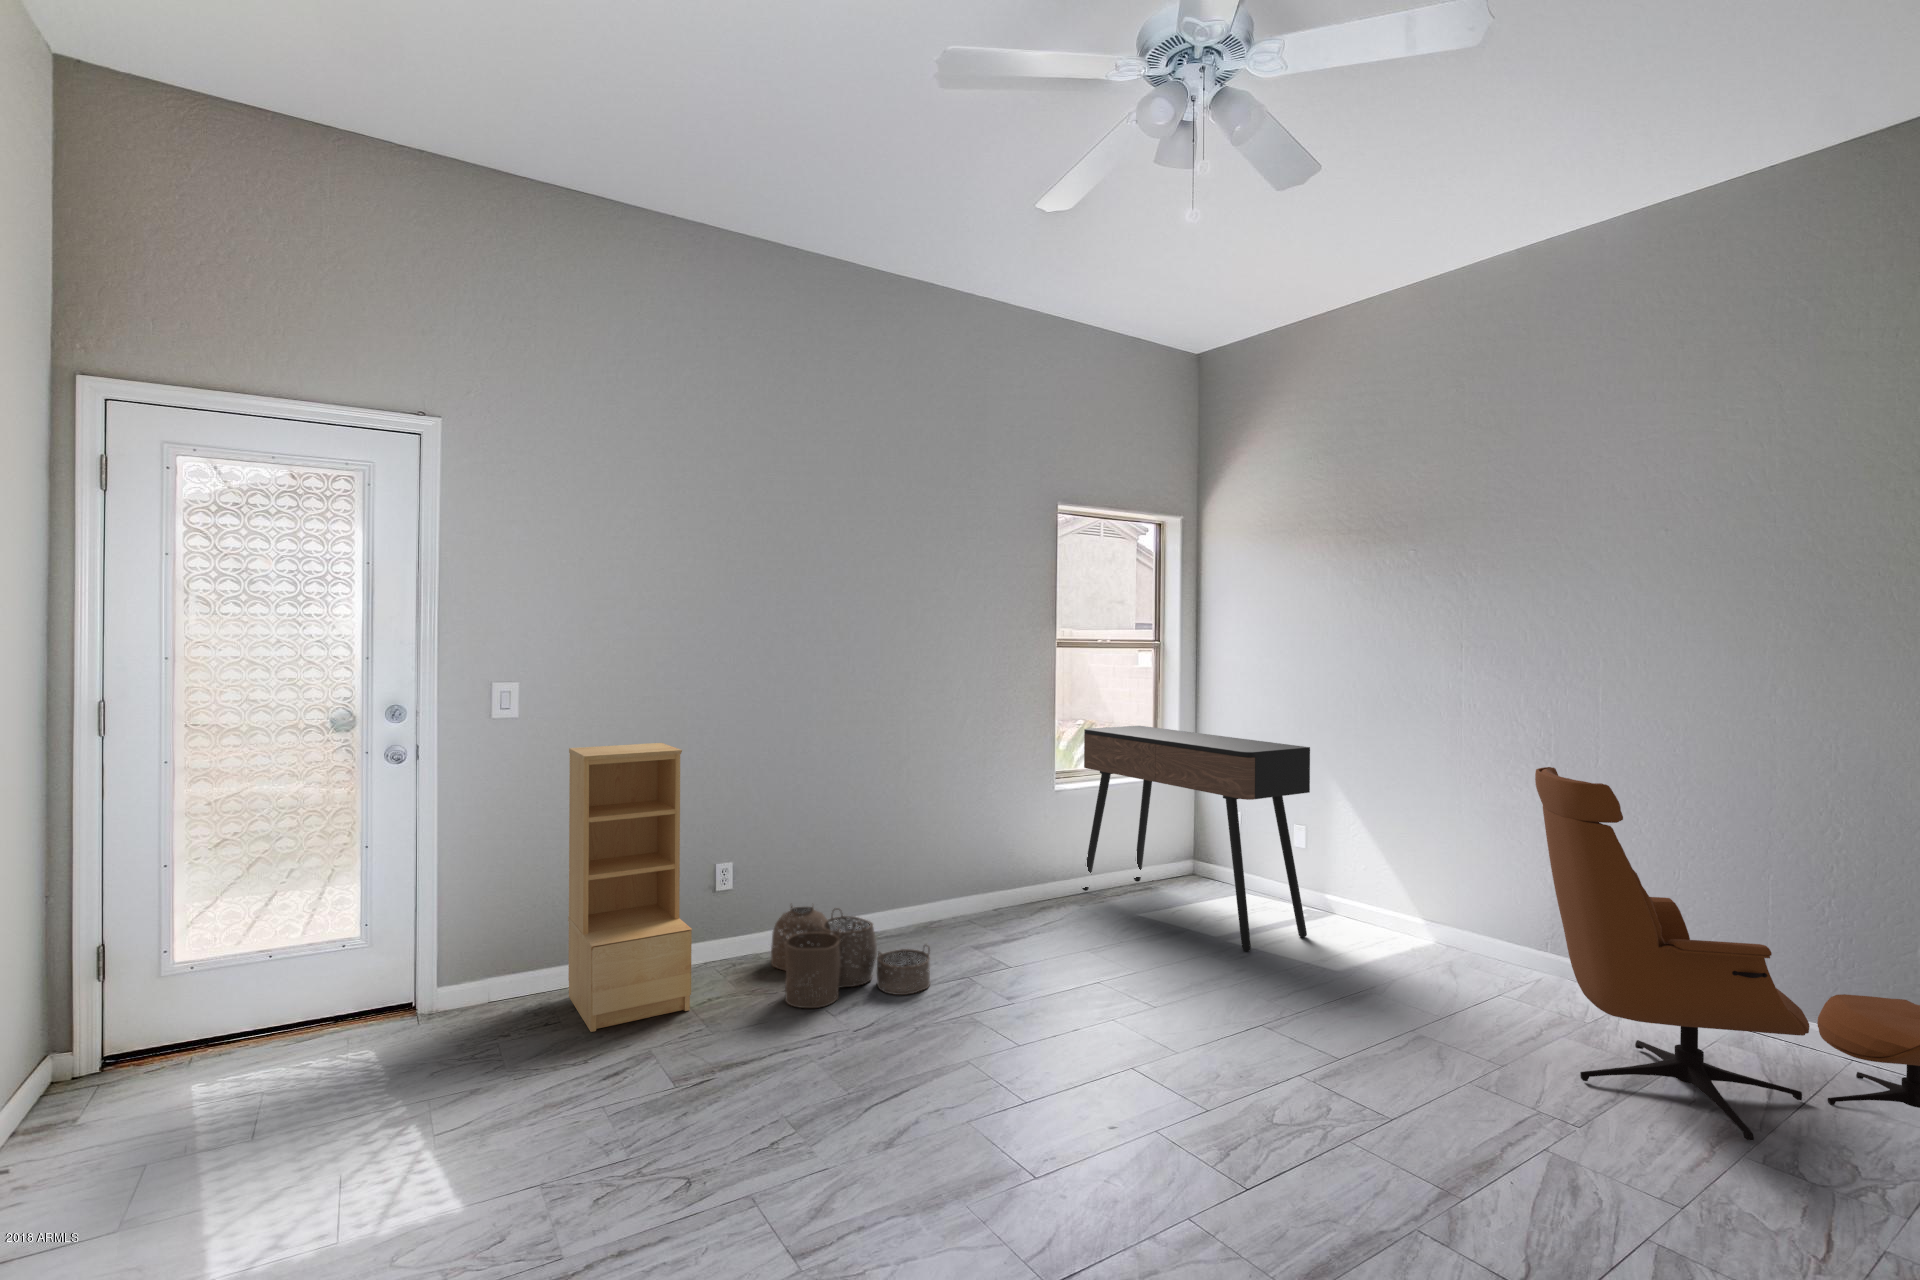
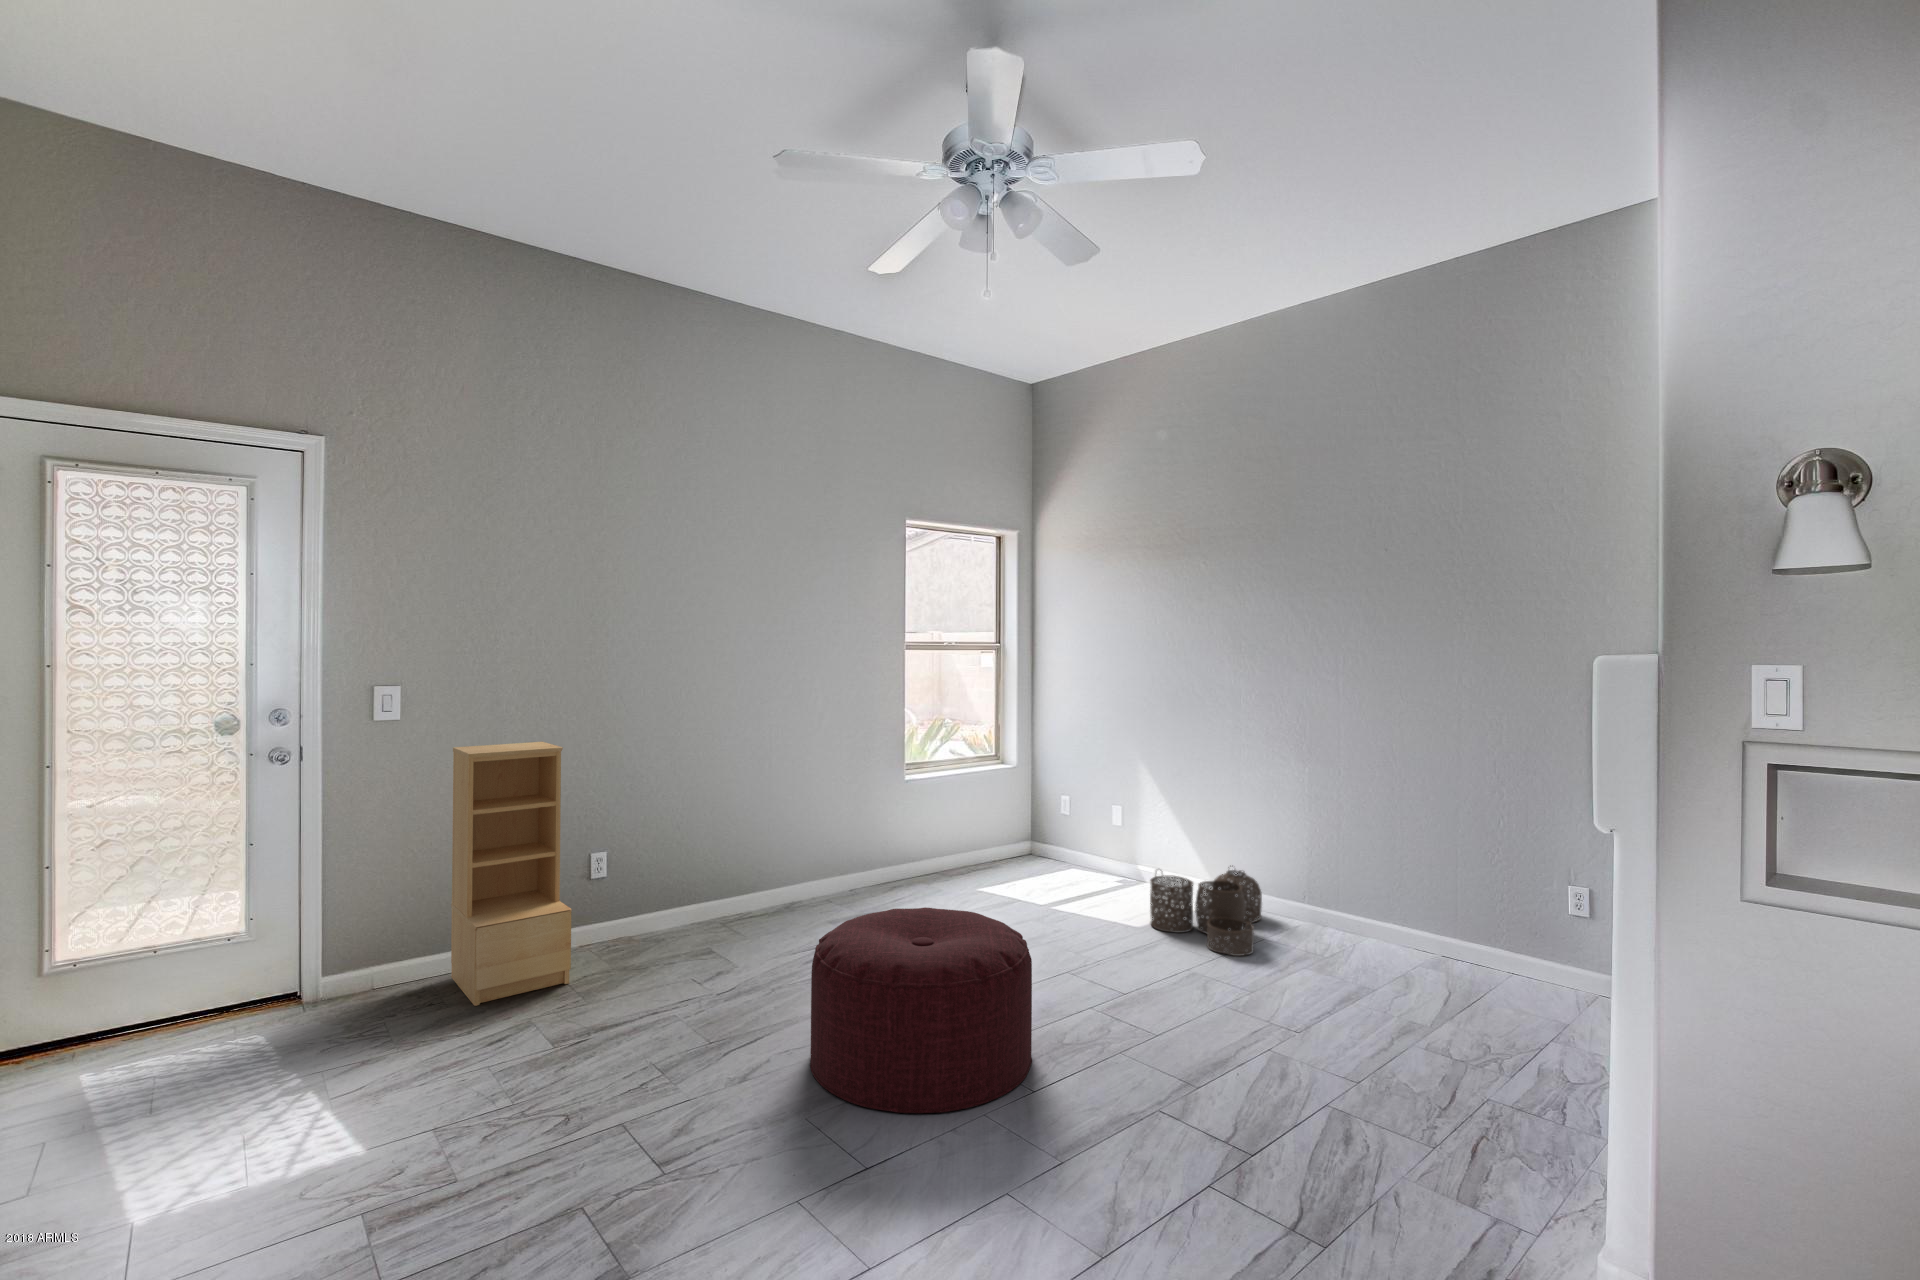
console table: present [1082,726,1310,951] -> none [932,723,1122,913]
lounge chair: present [1535,767,1920,1141] -> none [1282,749,1612,1032]
woven basket: present [771,906,930,1008] -> present [1150,866,1262,956]
ottoman: none [958,948,1227,1209] -> present [810,907,1032,1113]

